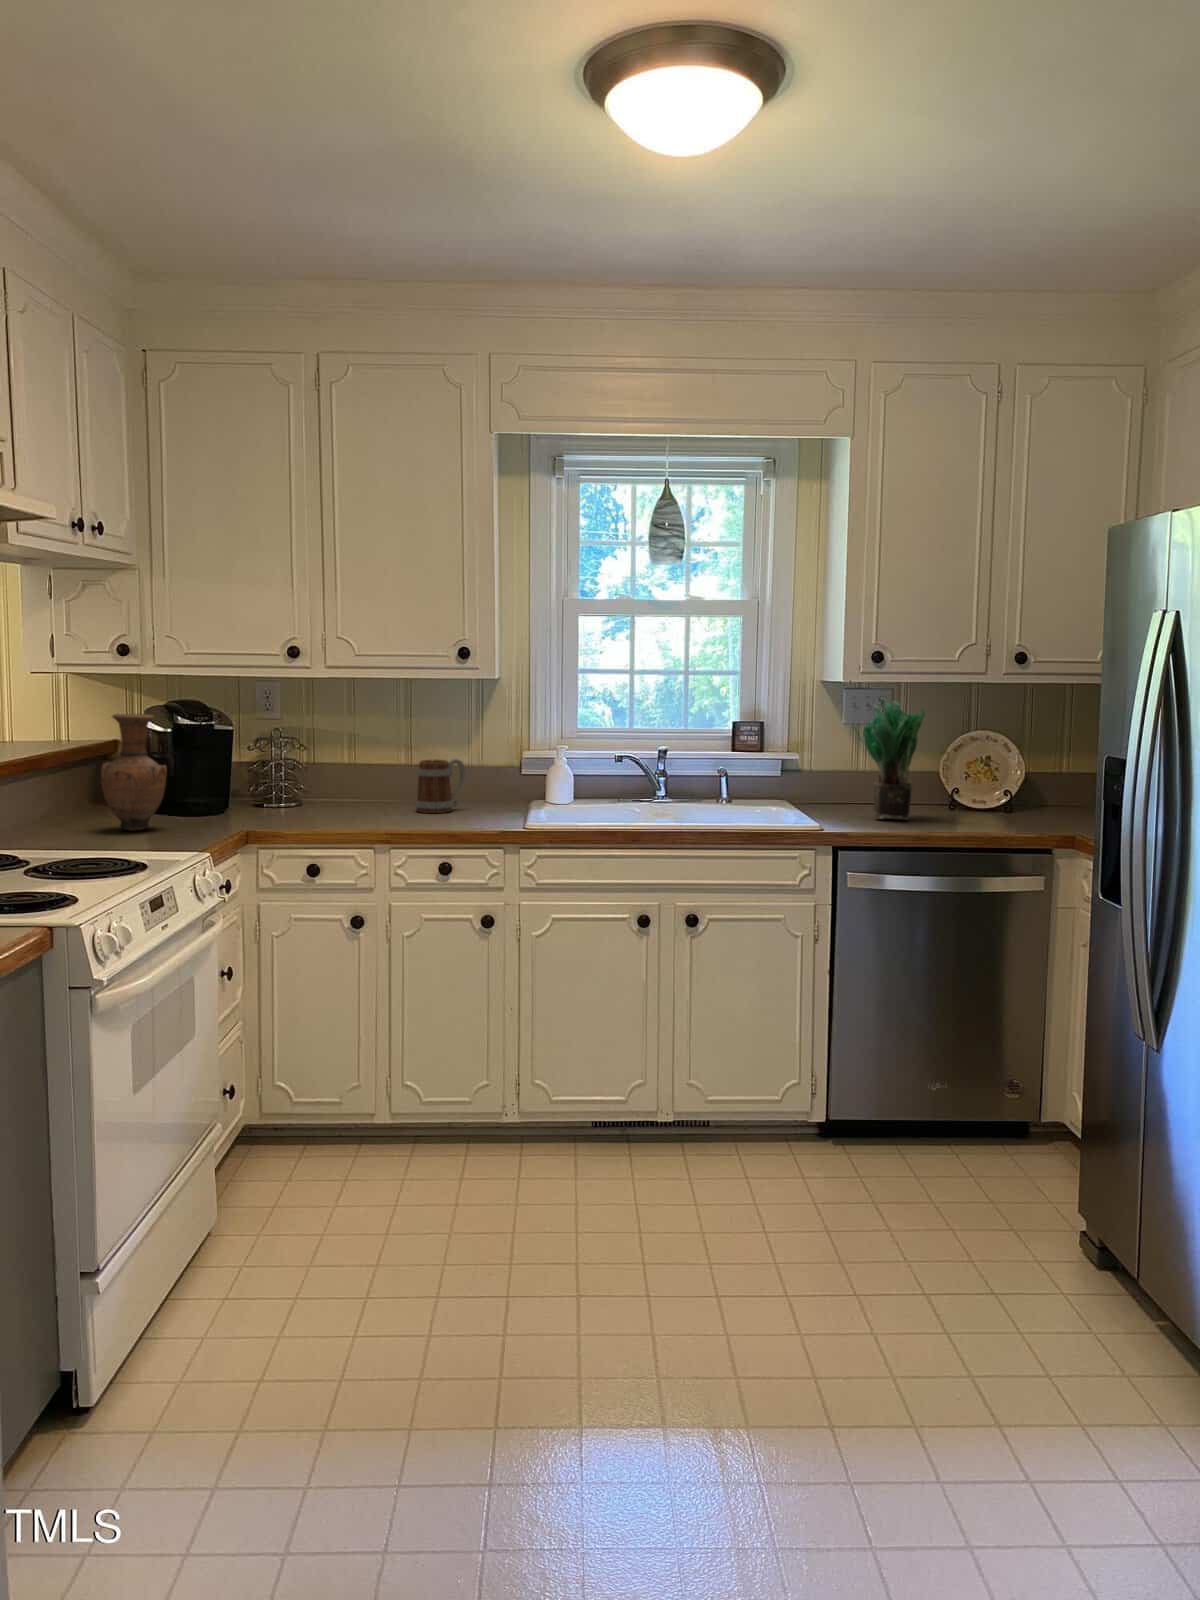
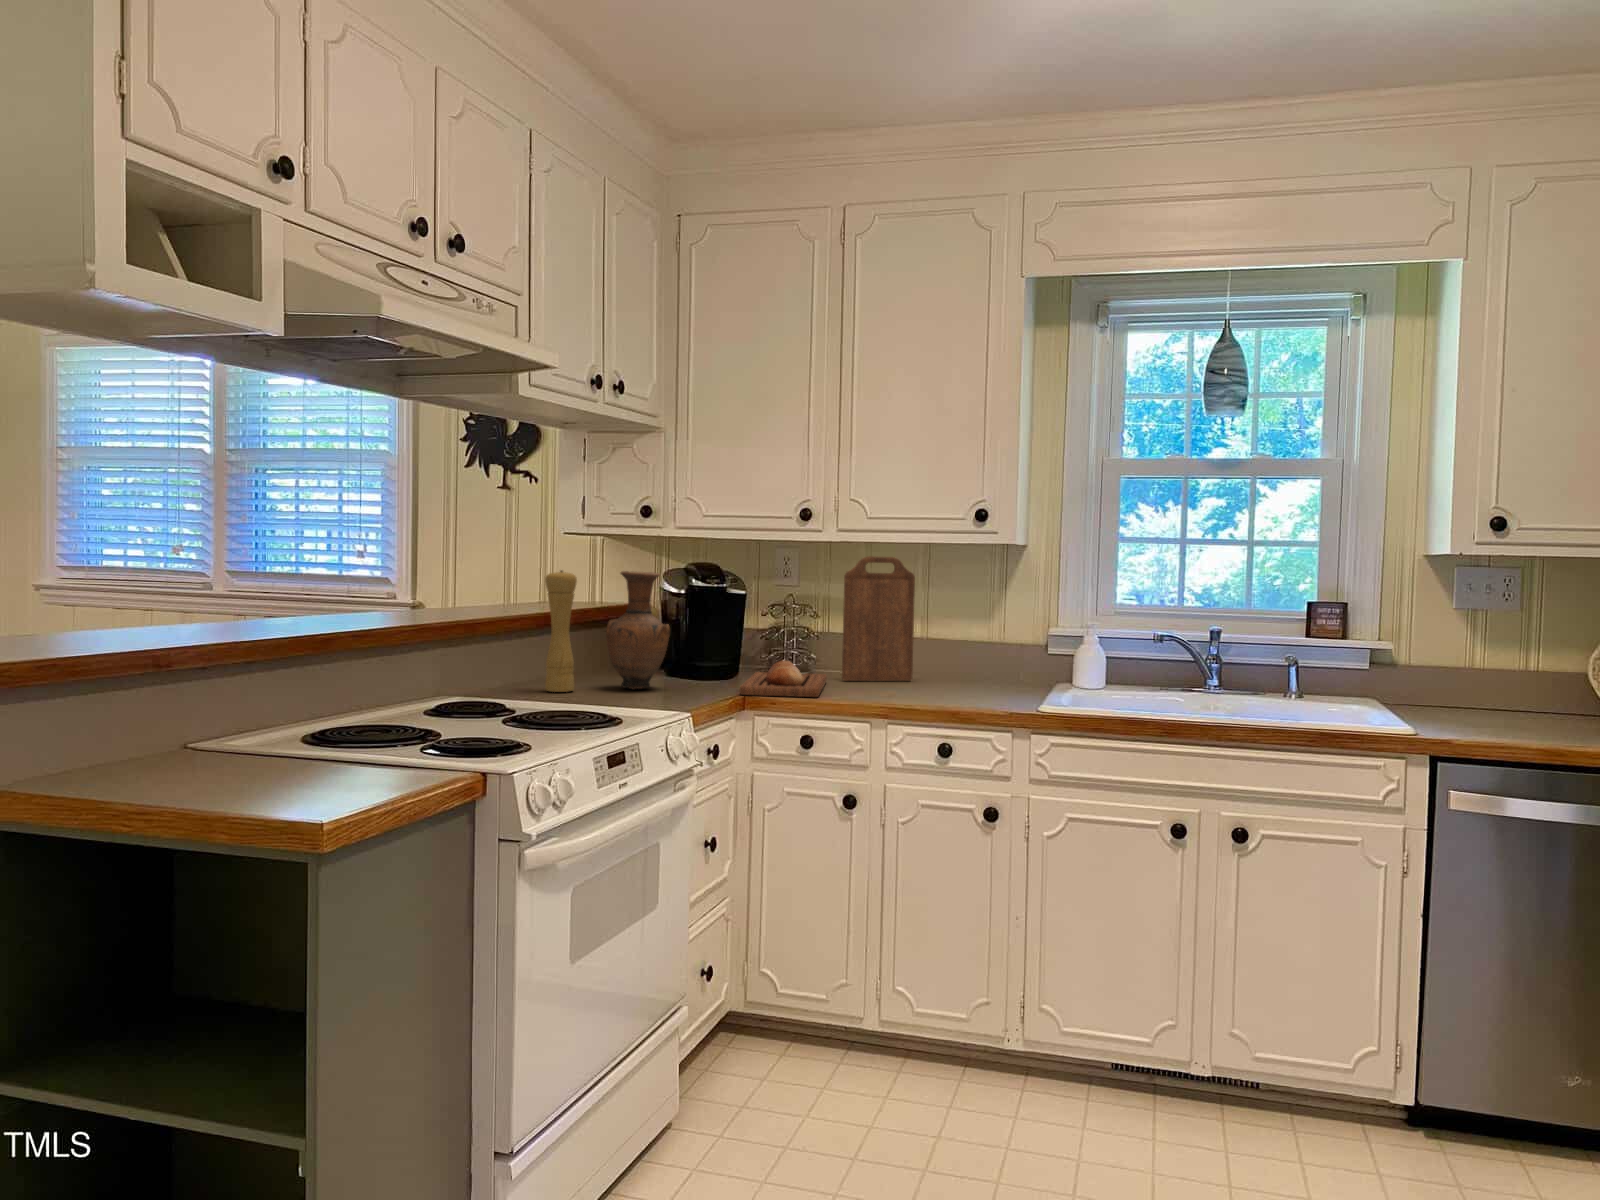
cutting board: none [331,691,399,809] -> present [842,556,915,681]
potted plant: present [852,698,925,820] -> none [1460,574,1566,729]
pepper mill: none [34,716,72,838] -> present [545,570,577,692]
mug: present [415,759,466,813] -> none [927,632,984,690]
bread loaf: none [243,794,322,830] -> present [739,660,827,697]

